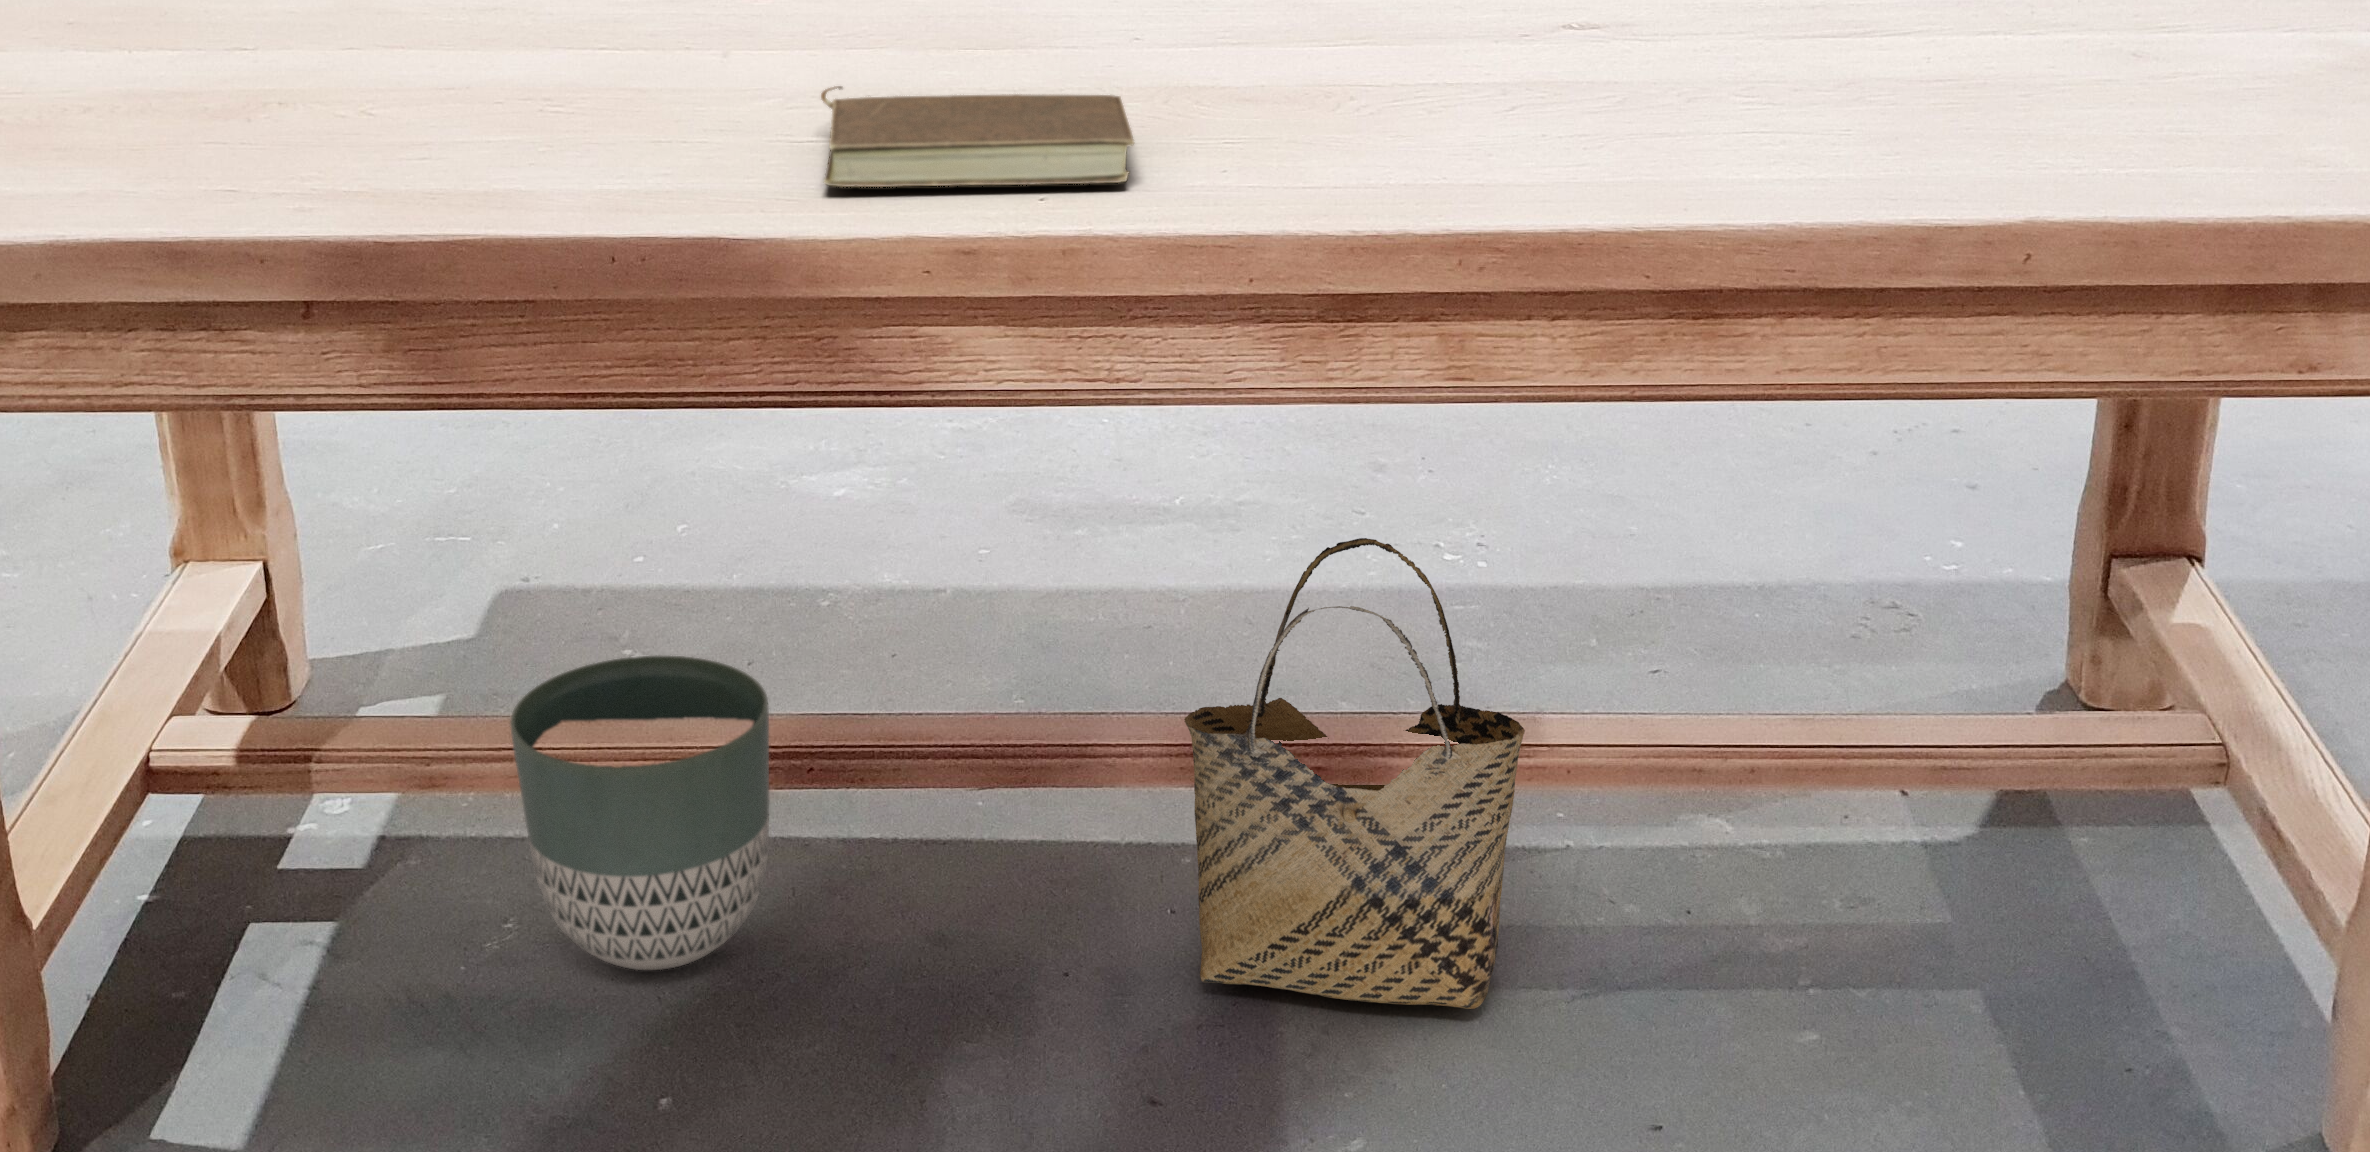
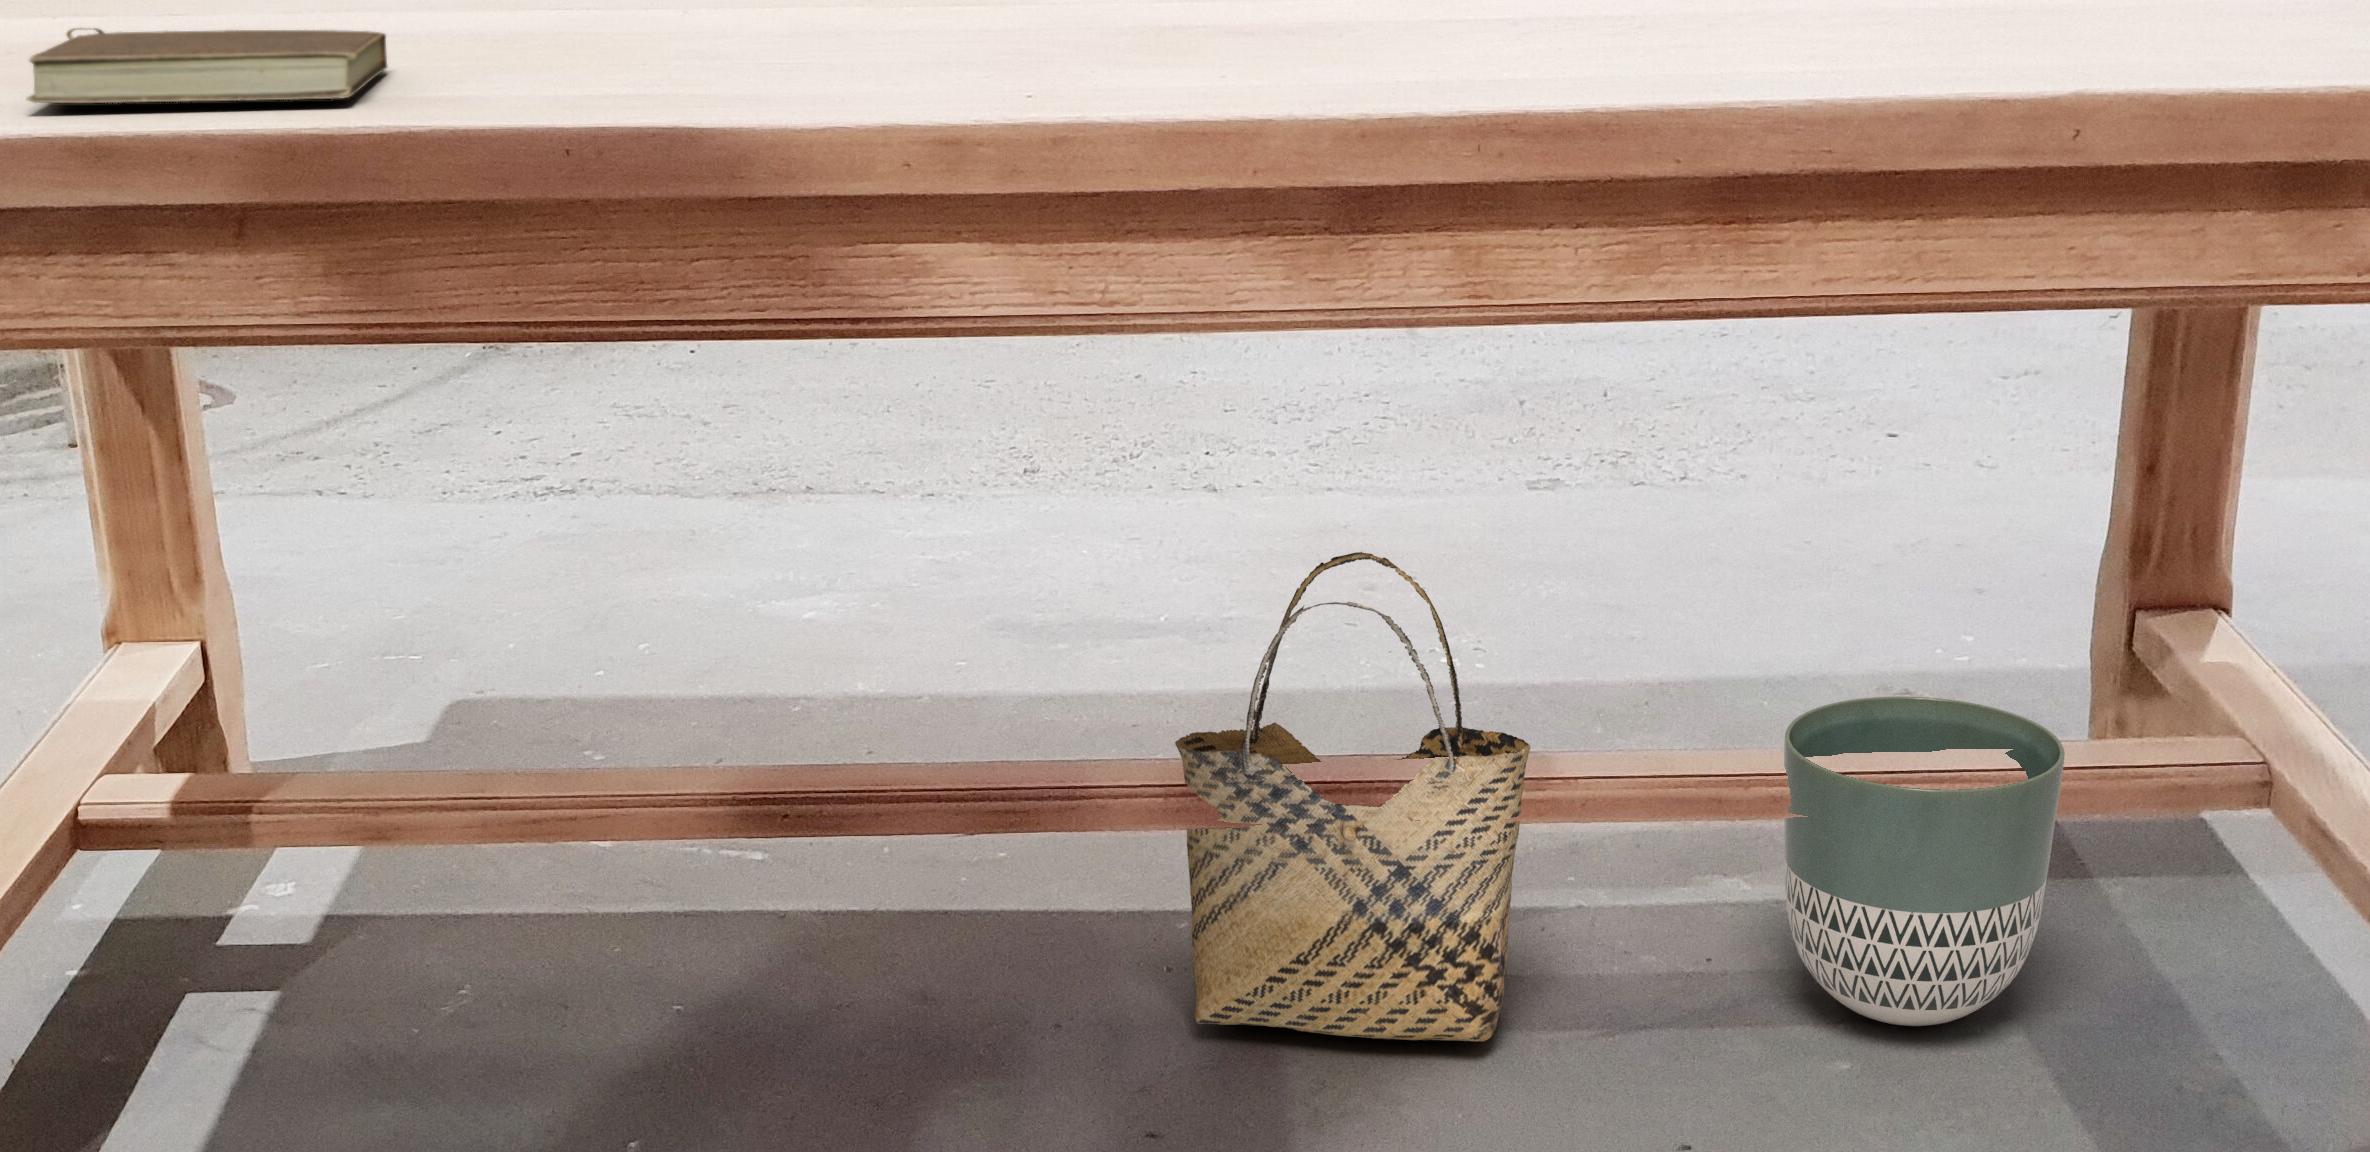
book: present [821,86,1134,187] -> present [26,28,387,103]
planter: present [510,656,769,970] -> present [1784,697,2065,1026]

